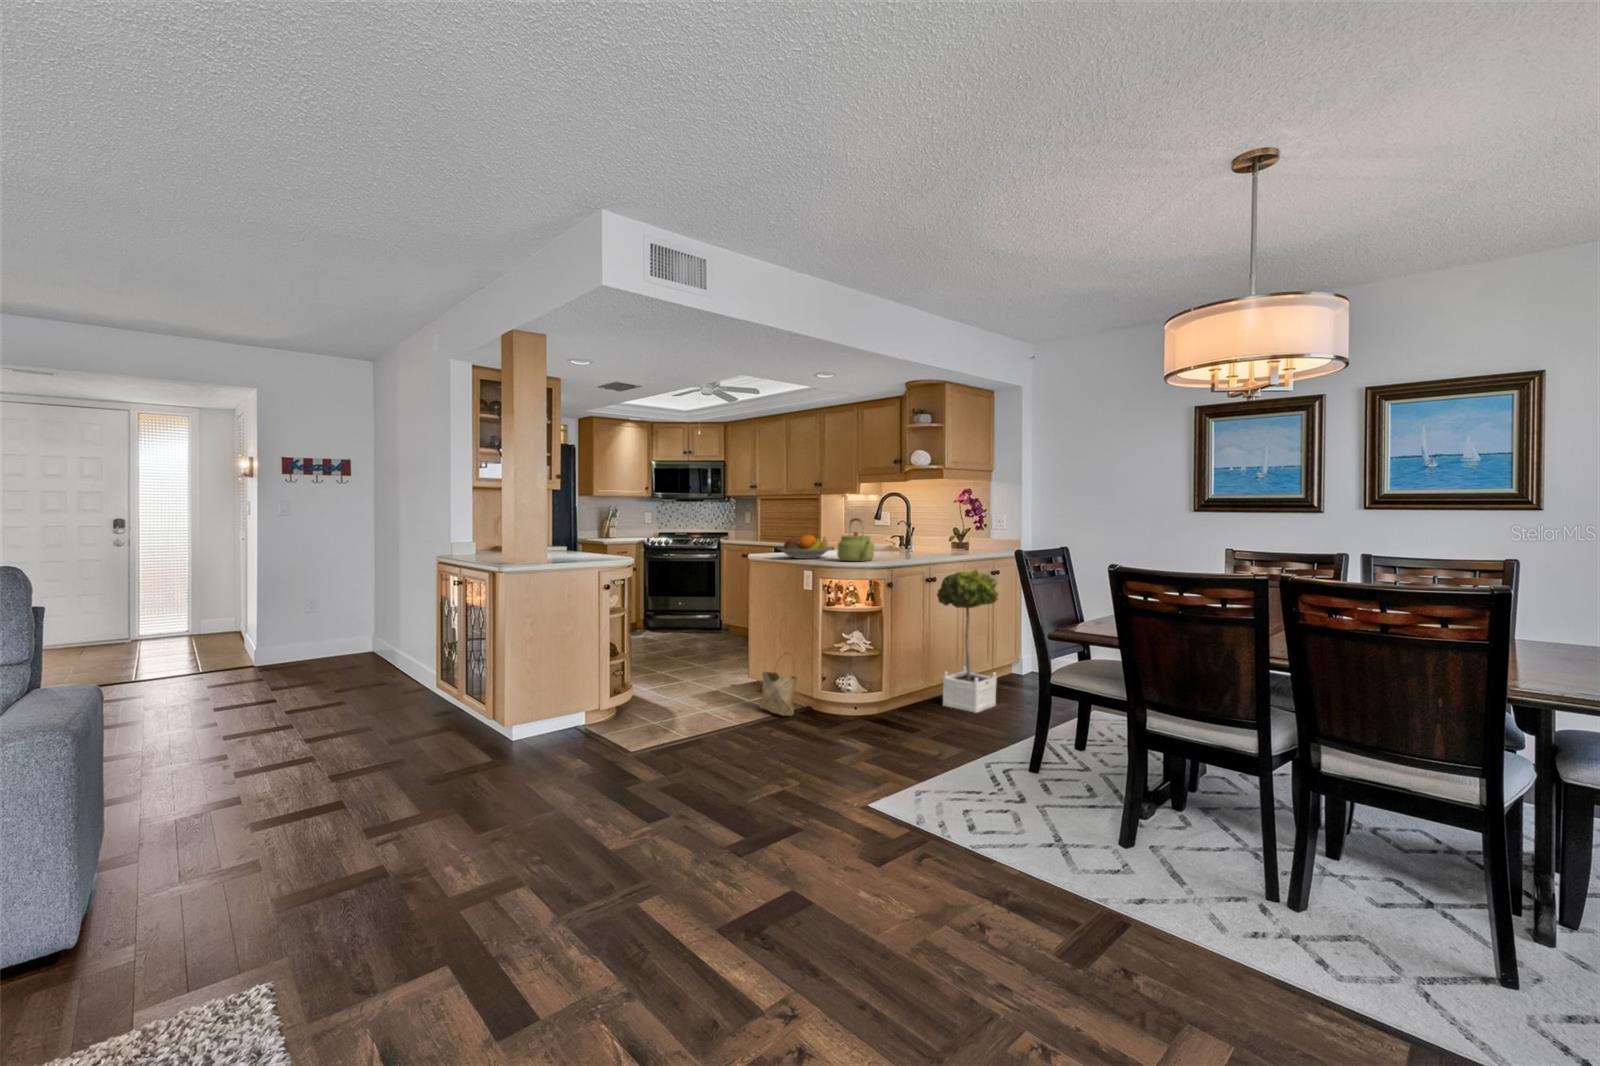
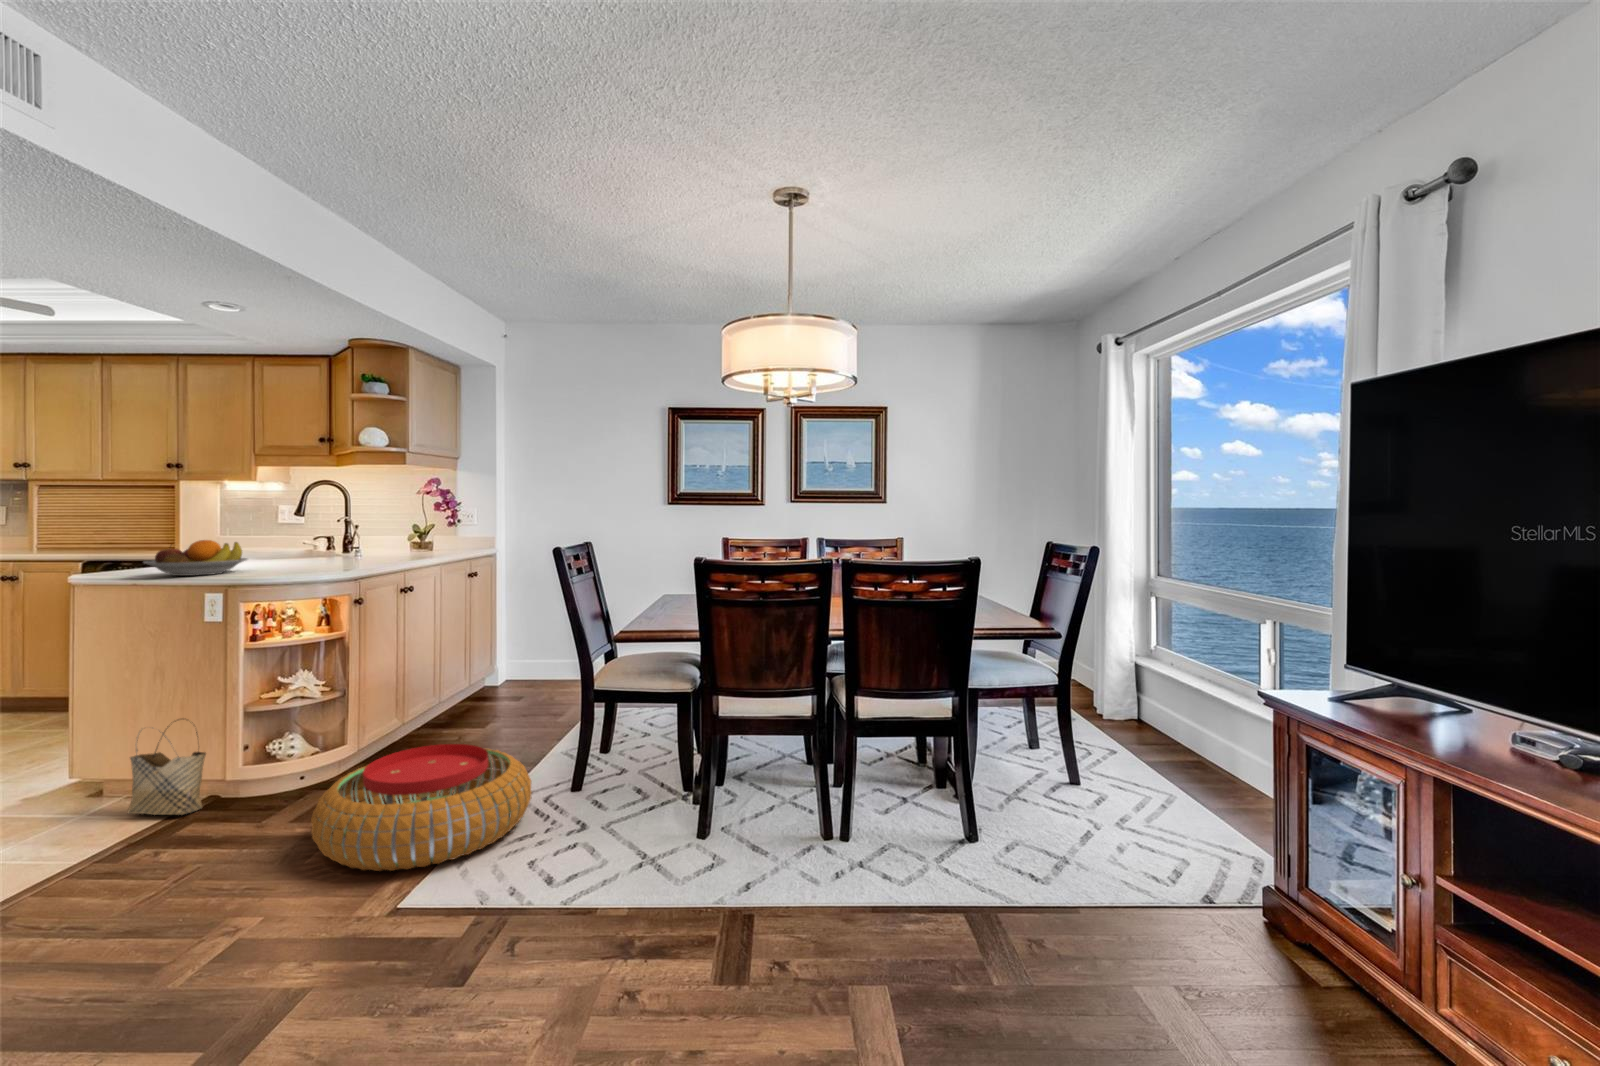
kettle: present [837,518,874,561] -> none [269,515,330,574]
potted tree: present [937,570,998,713] -> none [417,572,494,740]
pouf: none [832,702,988,792] -> present [311,744,532,871]

